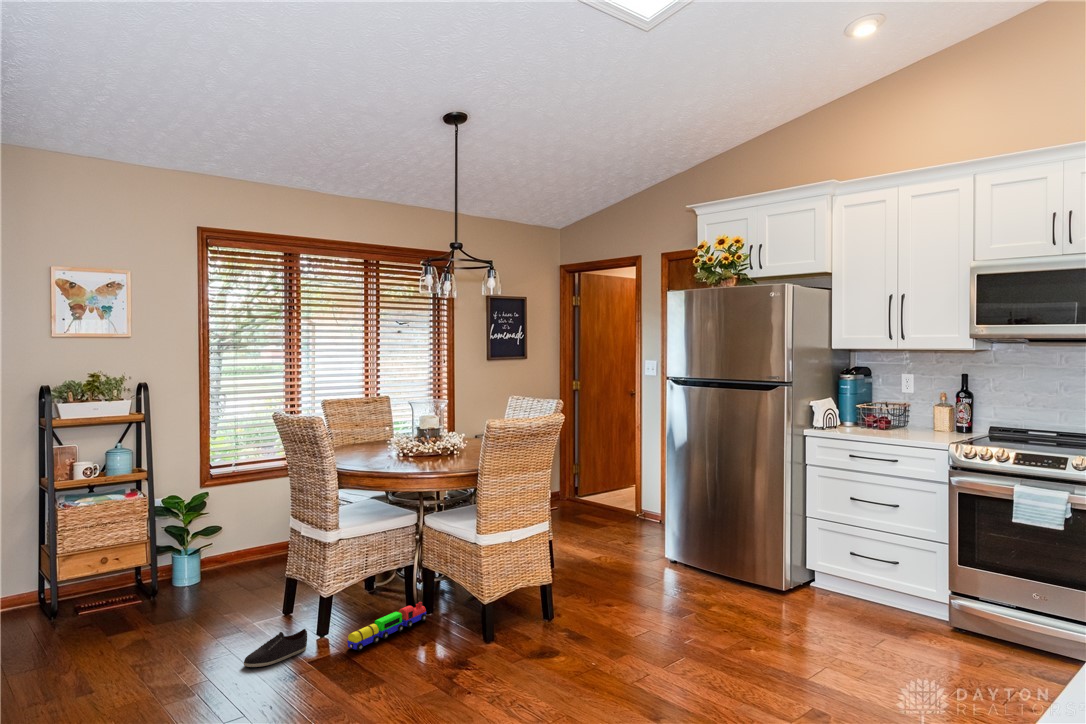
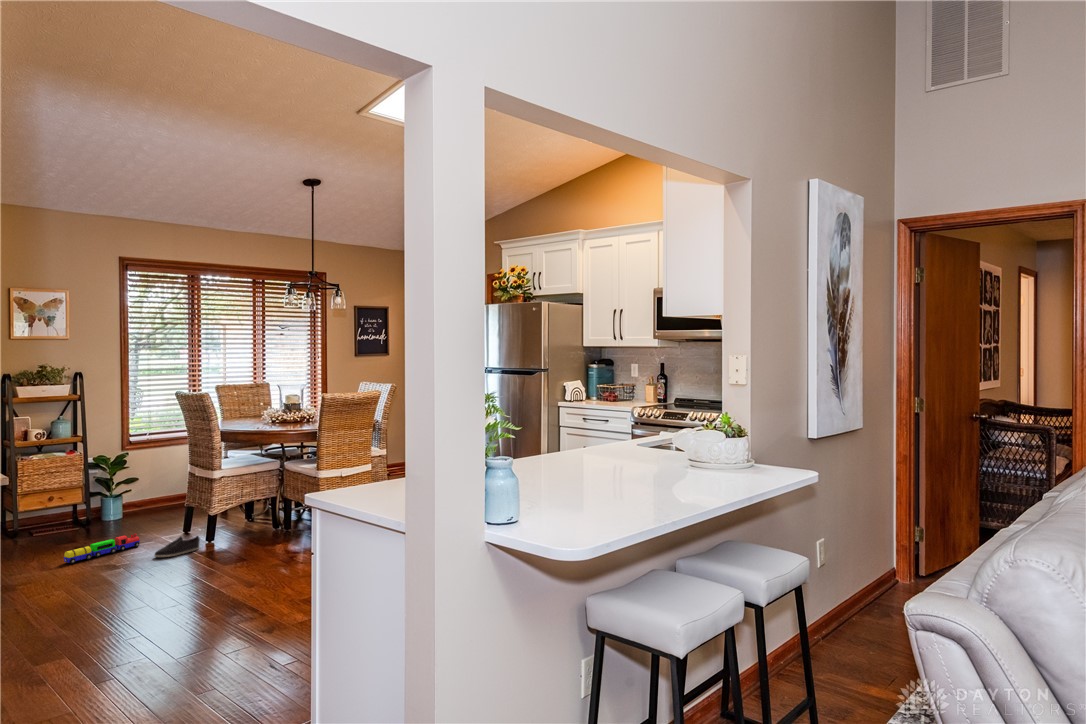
toy train: present [347,602,426,651] -> present [63,533,140,564]

